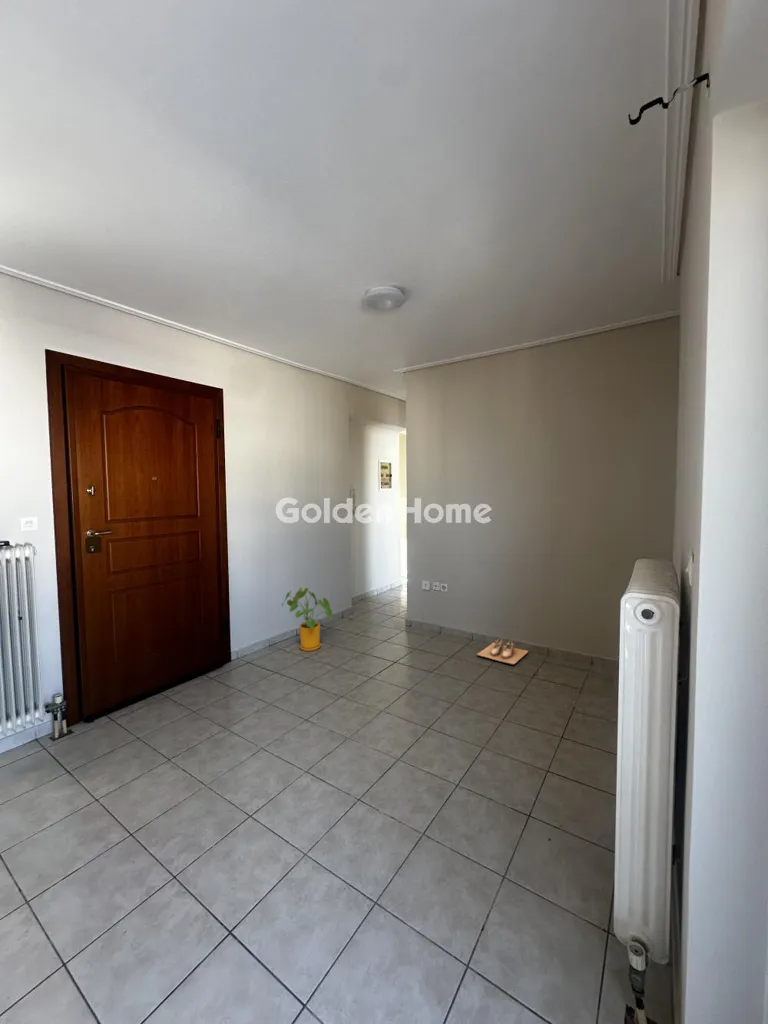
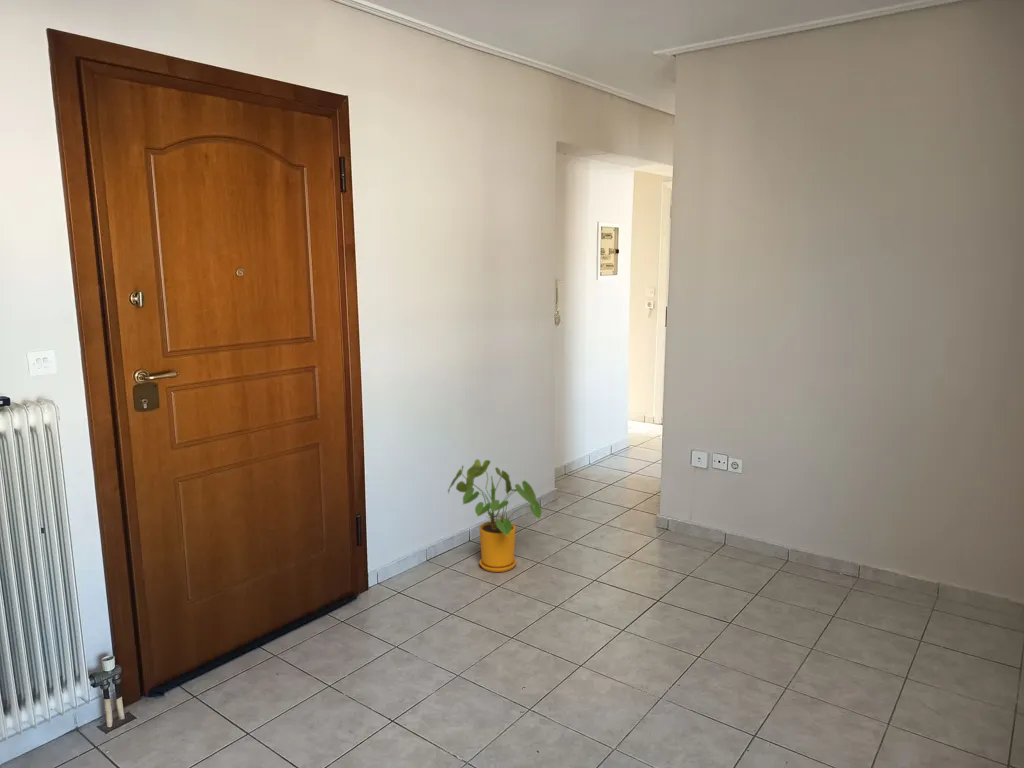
shoe: present [477,638,528,665] -> none [802,561,898,614]

